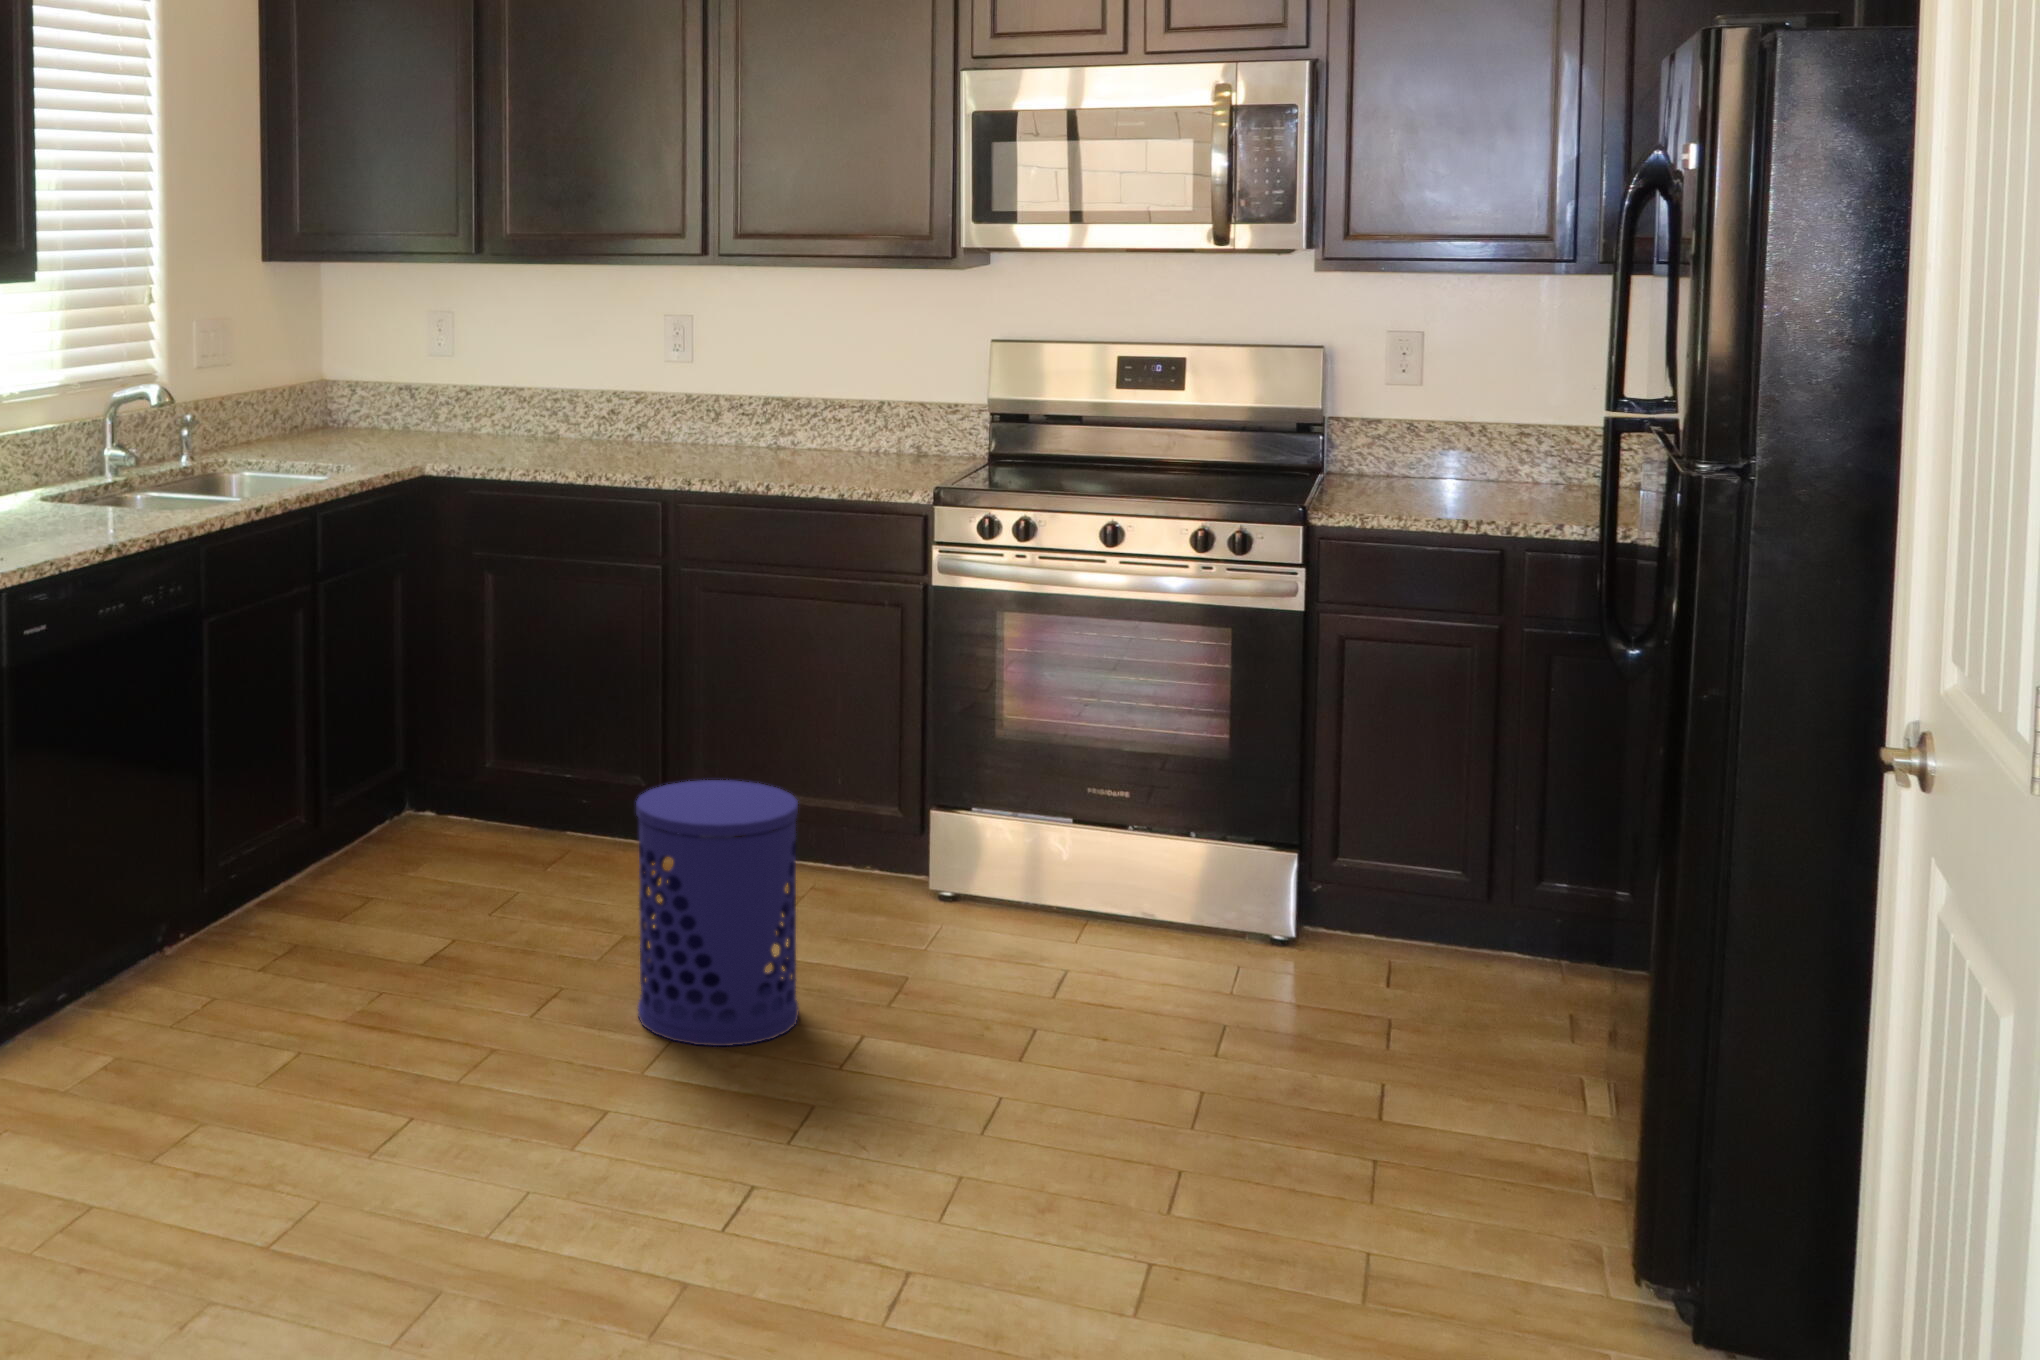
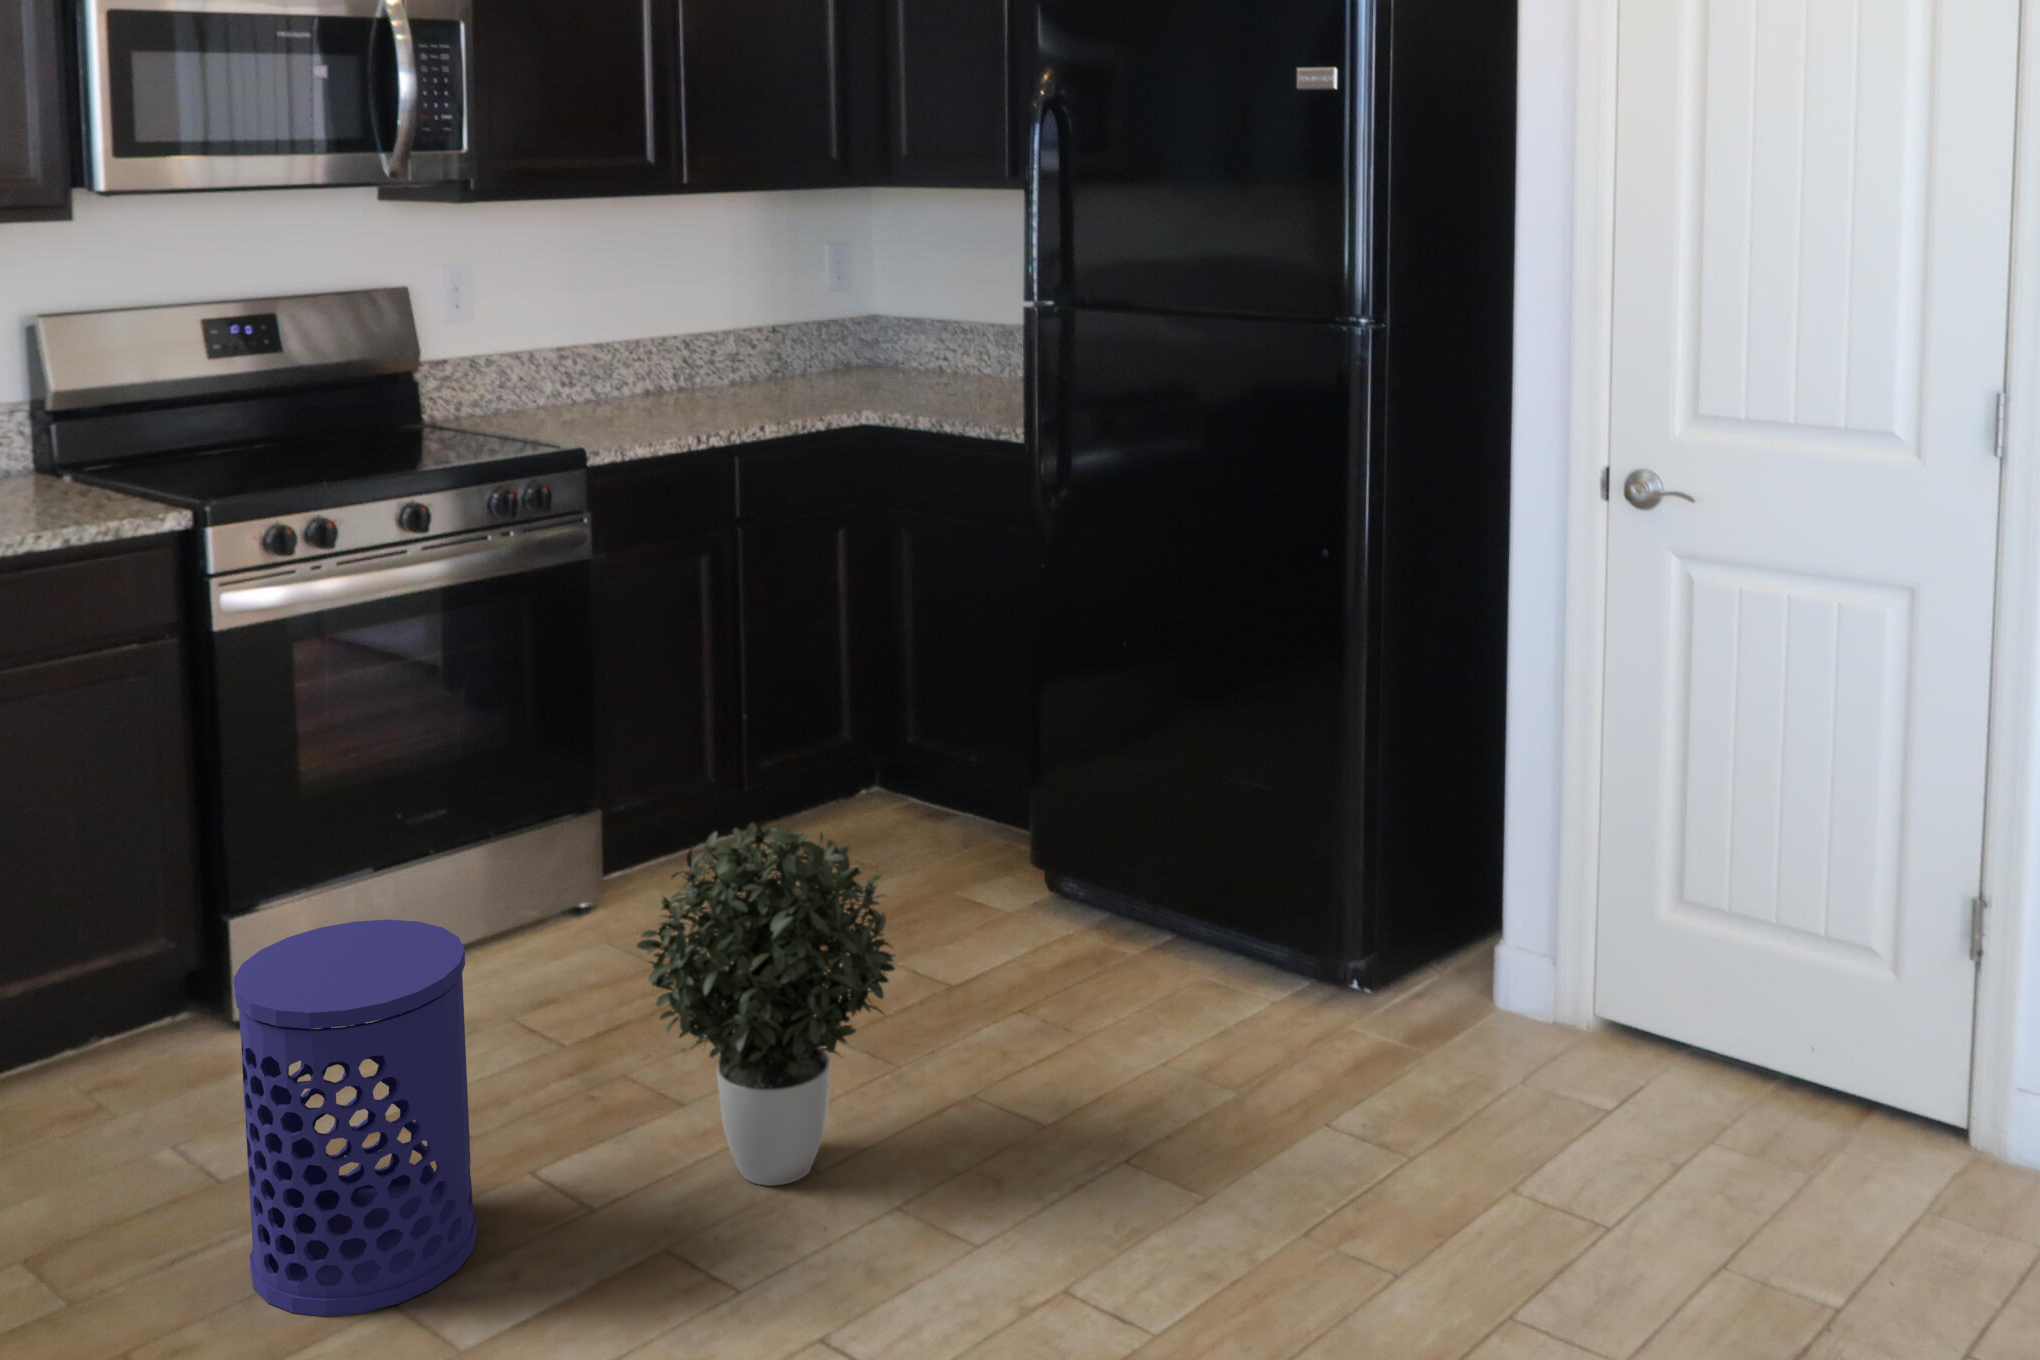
potted plant: none [855,810,1076,1127] -> present [636,822,895,1186]

